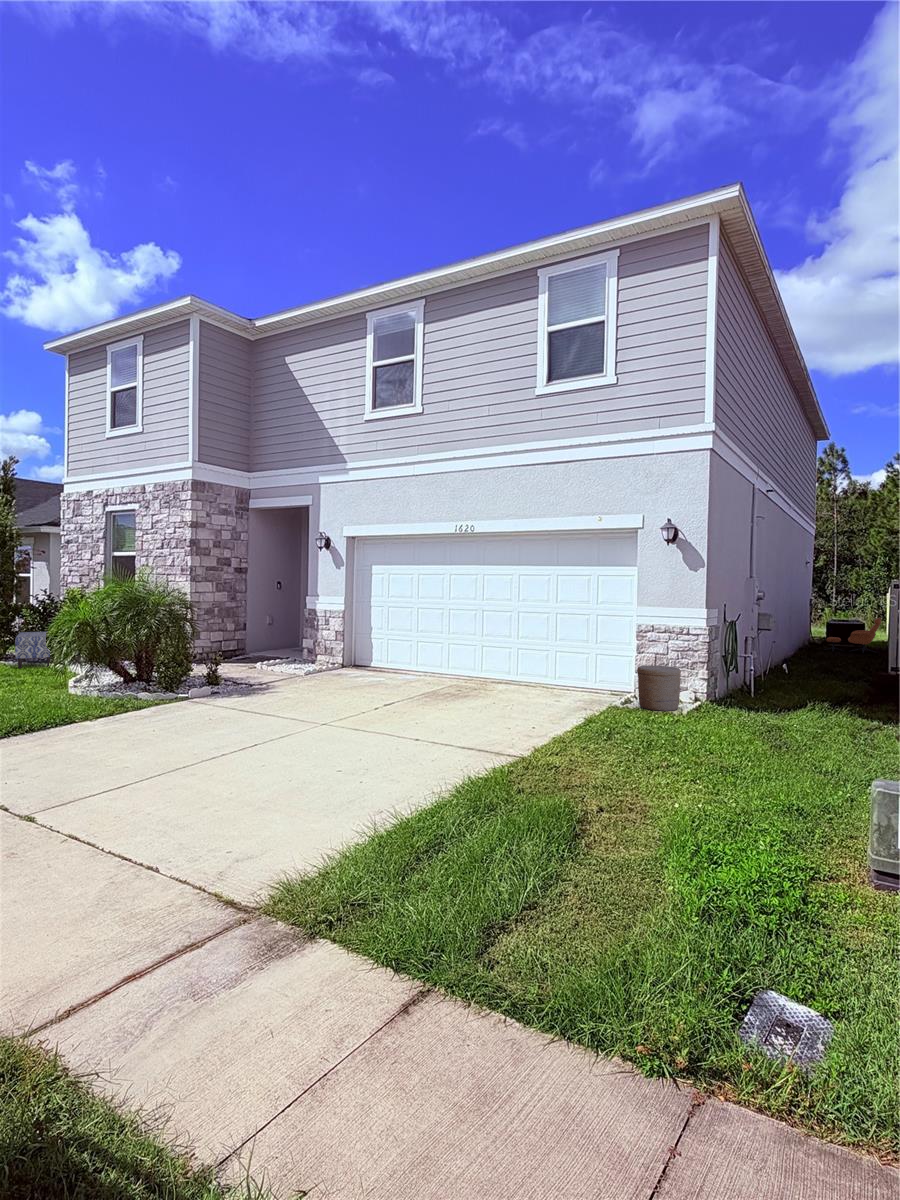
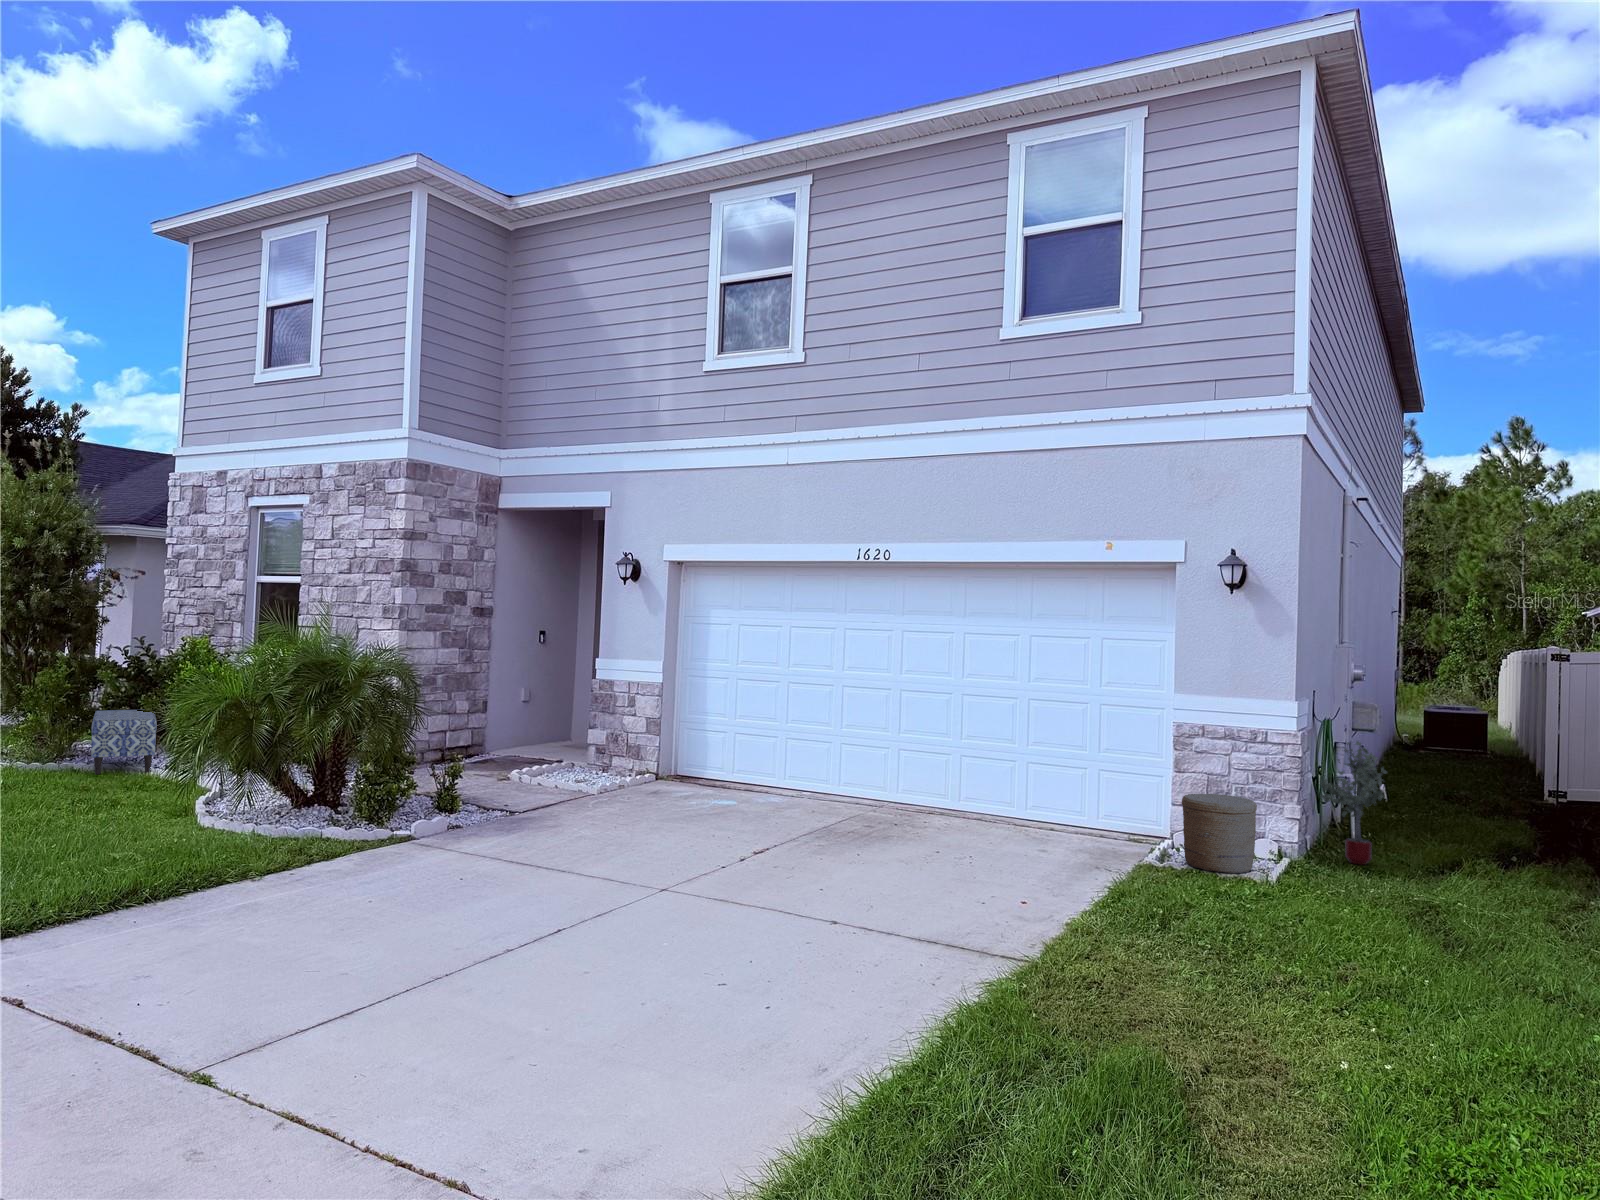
lounge chair: present [825,618,881,653] -> none [1435,708,1530,767]
potted tree: none [722,632,763,706] -> present [1320,741,1387,865]

